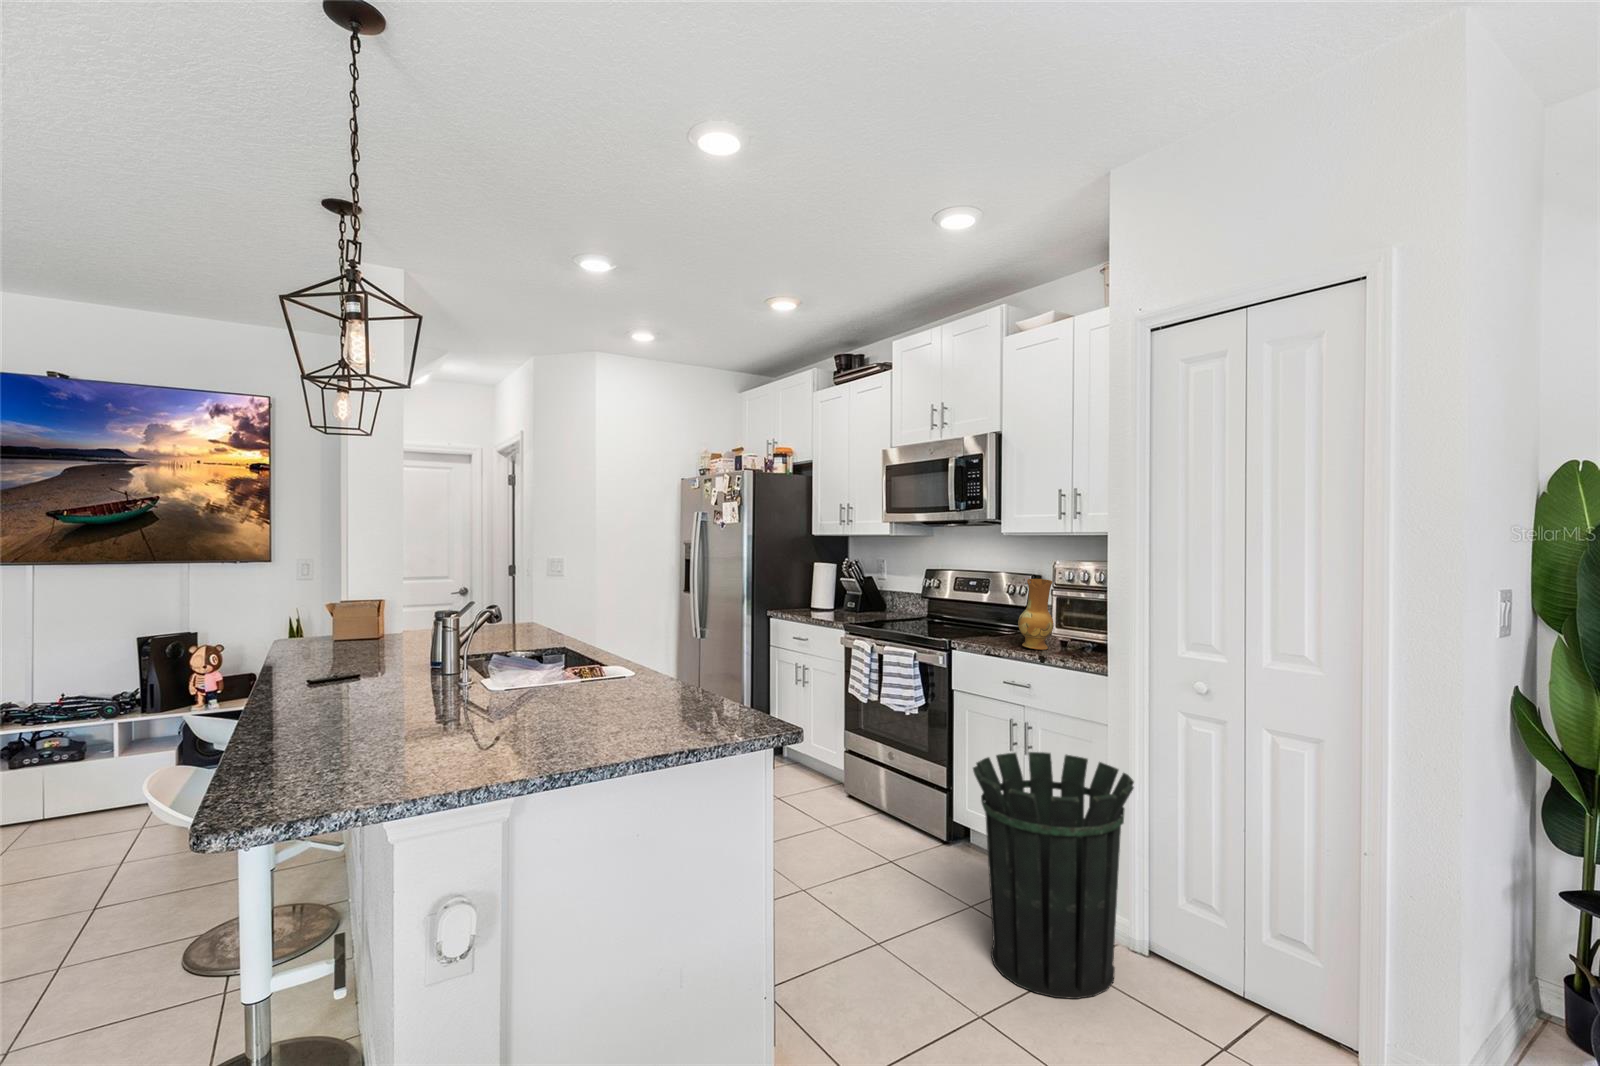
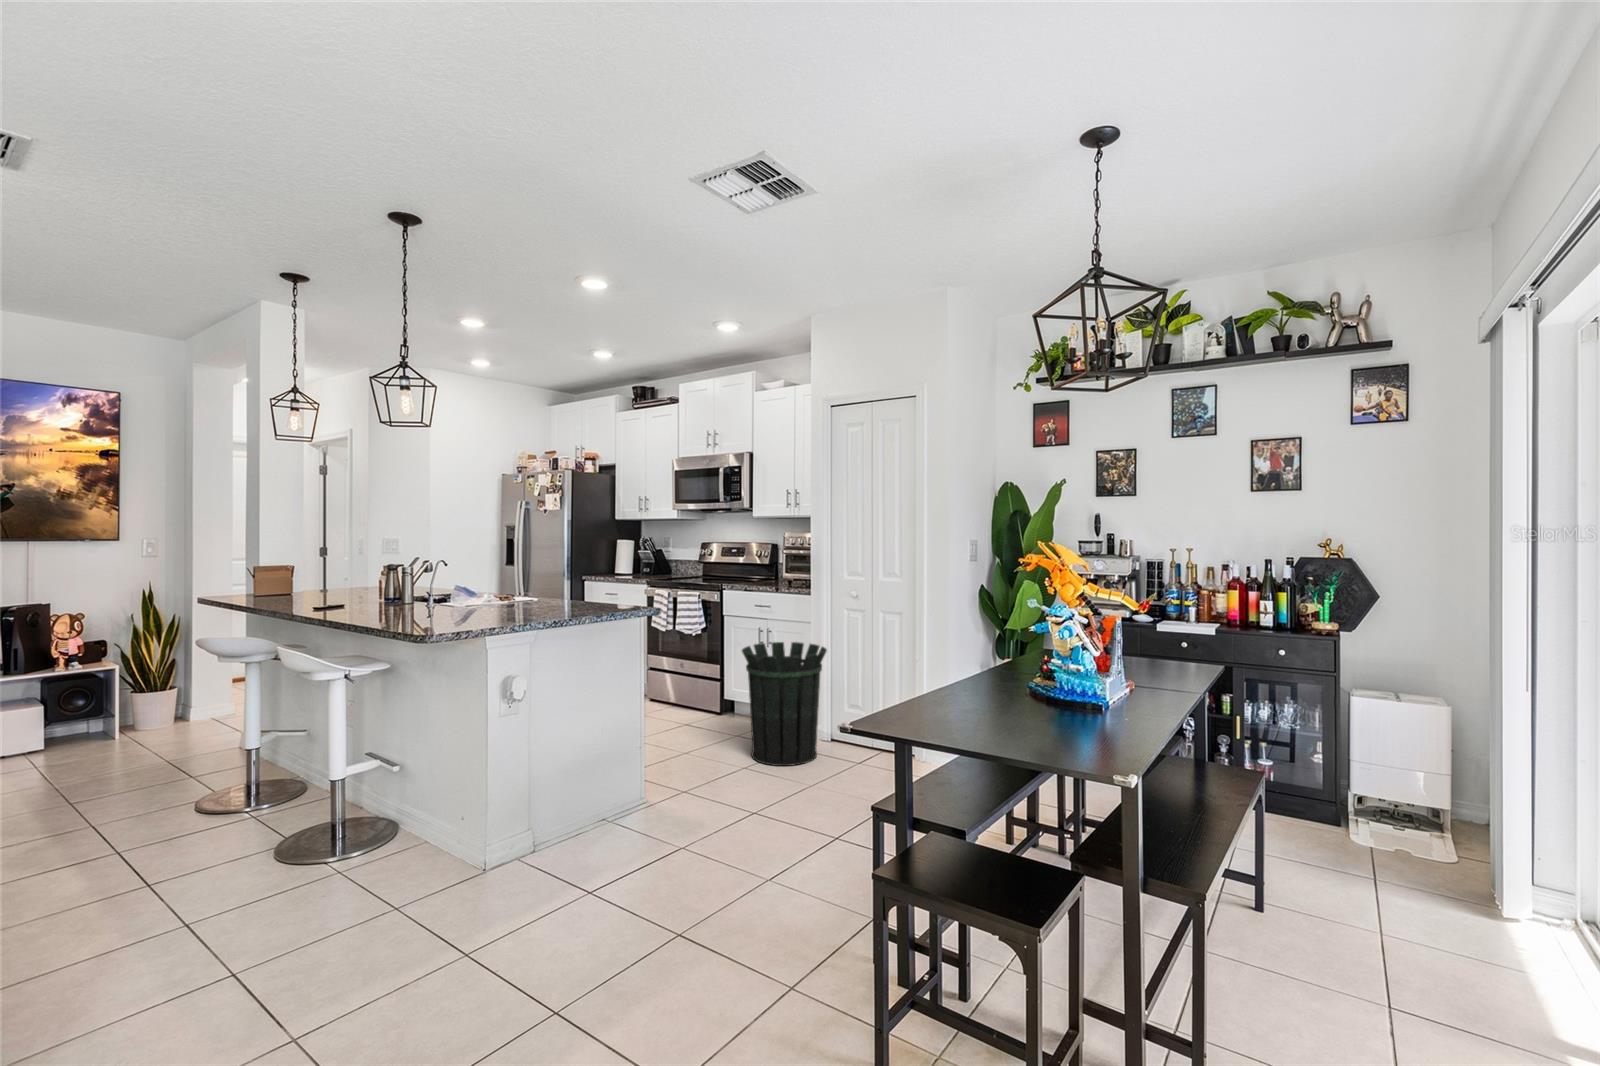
ceramic jug: present [1018,579,1054,650] -> none [764,544,785,587]

